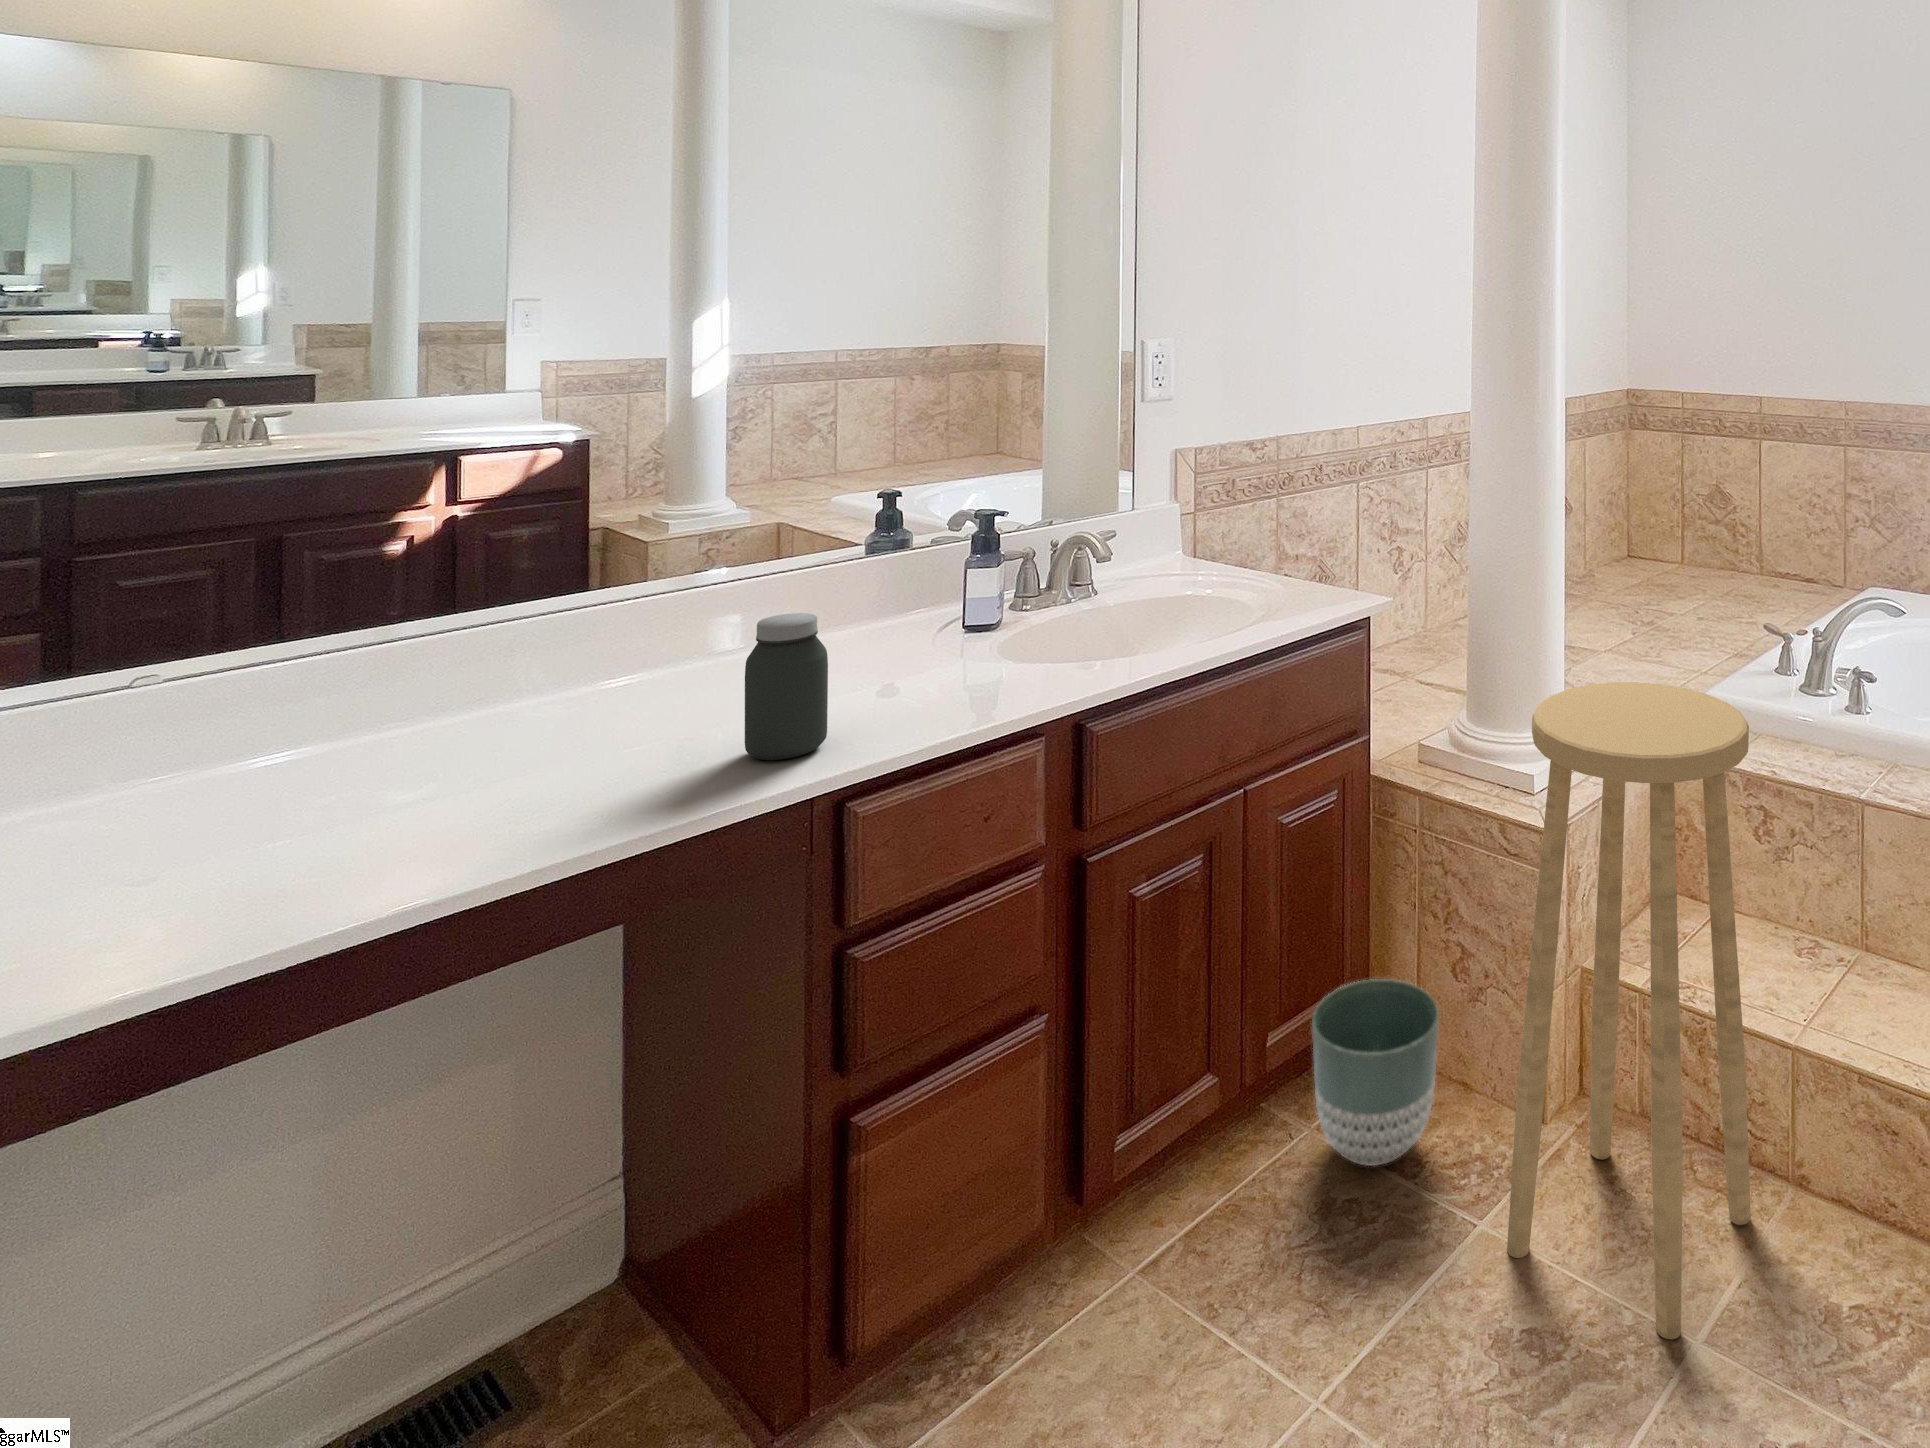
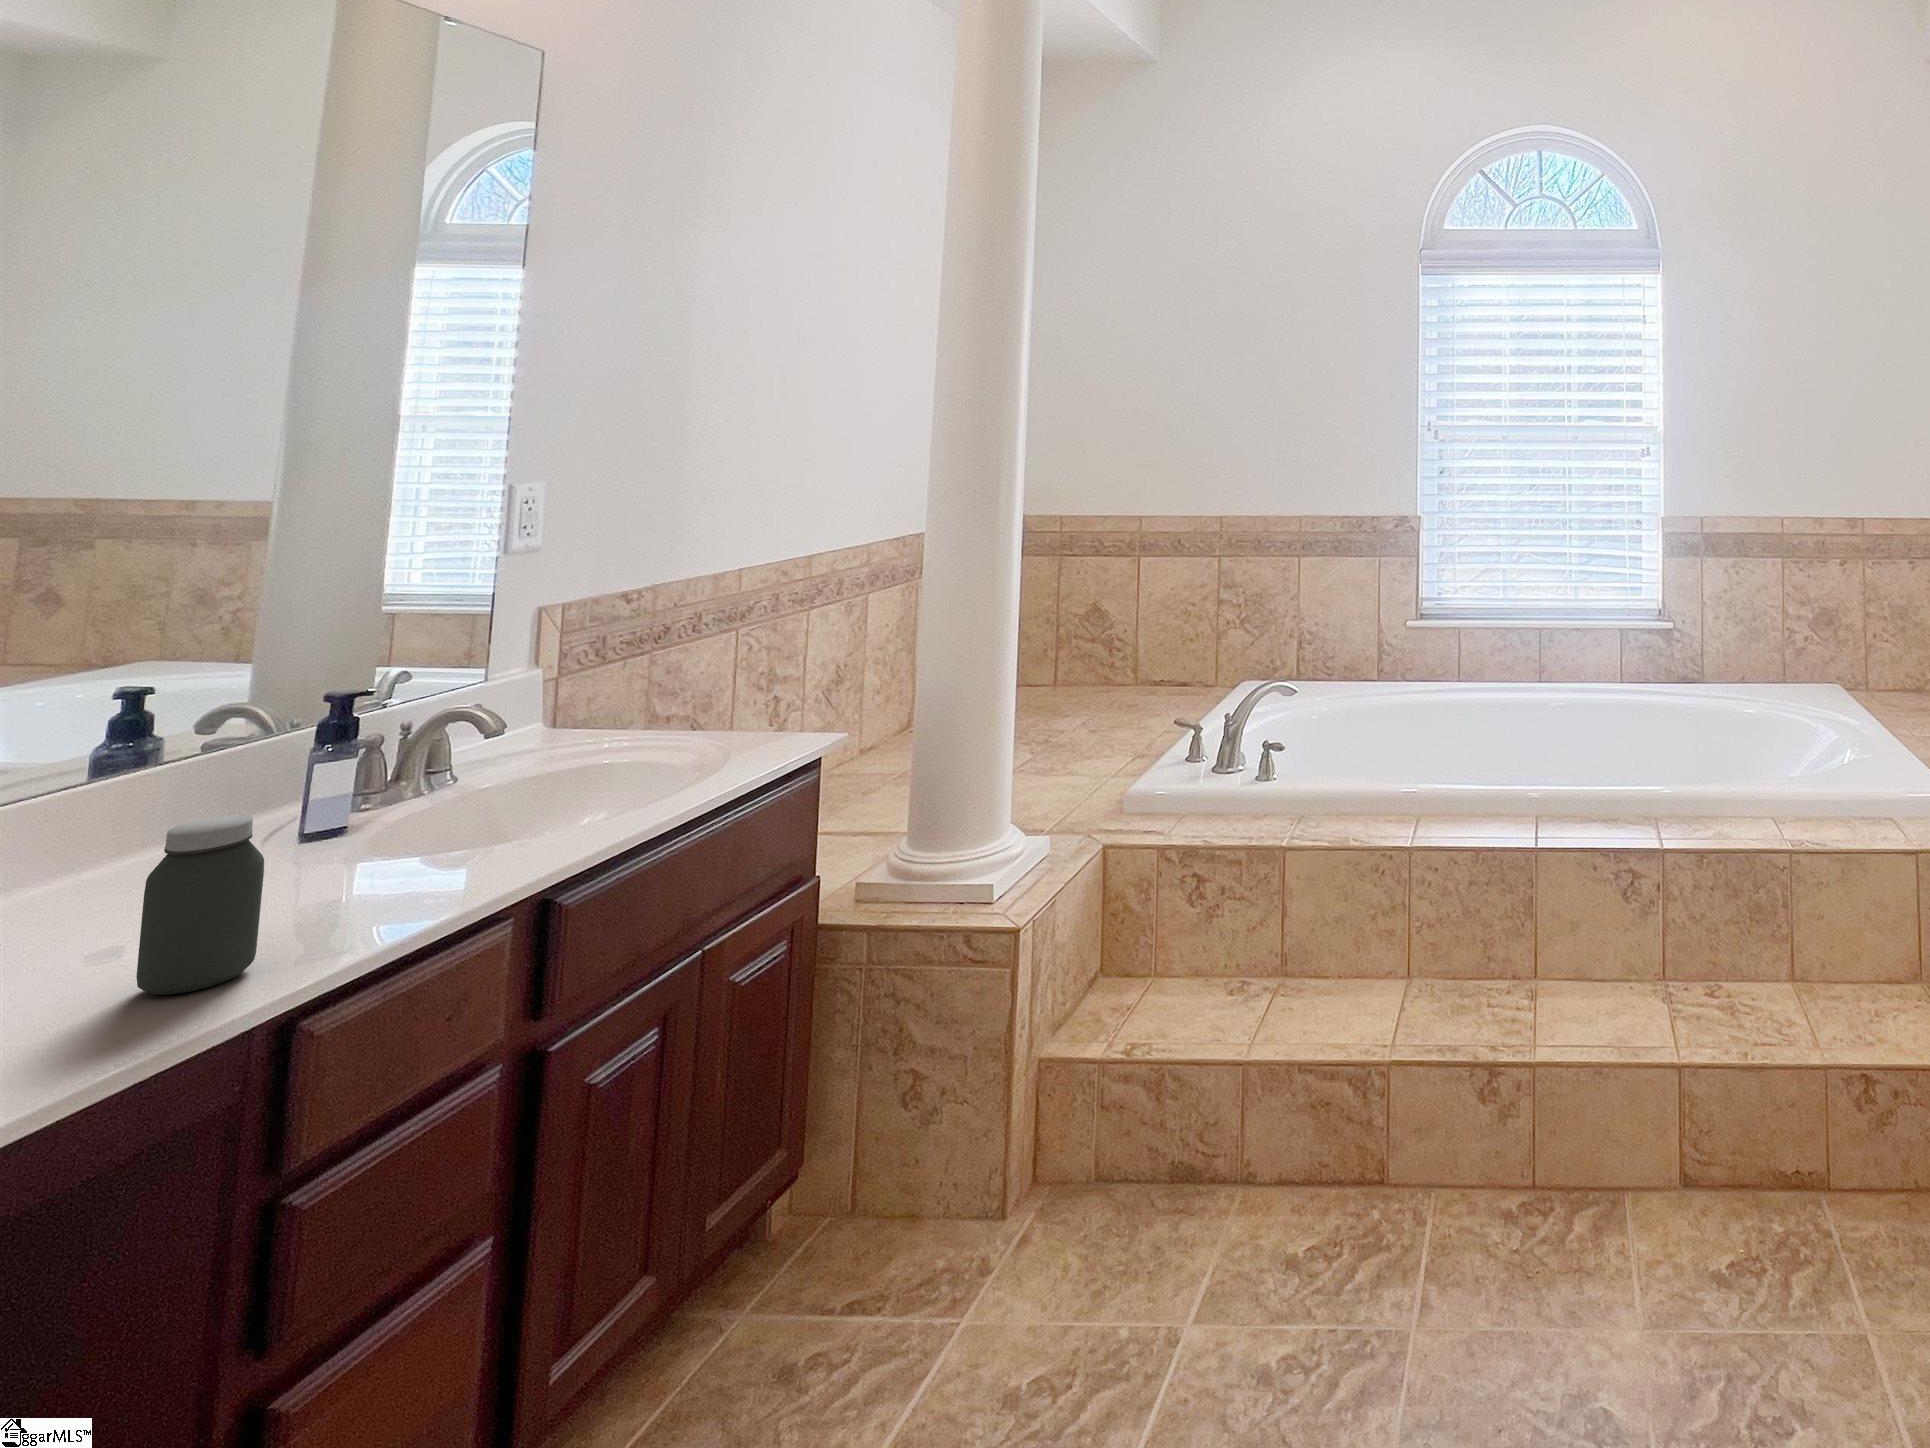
stool: present [1507,682,1751,1339] -> none [996,768,1225,1332]
planter: present [1312,979,1439,1166] -> none [761,1123,906,1320]

